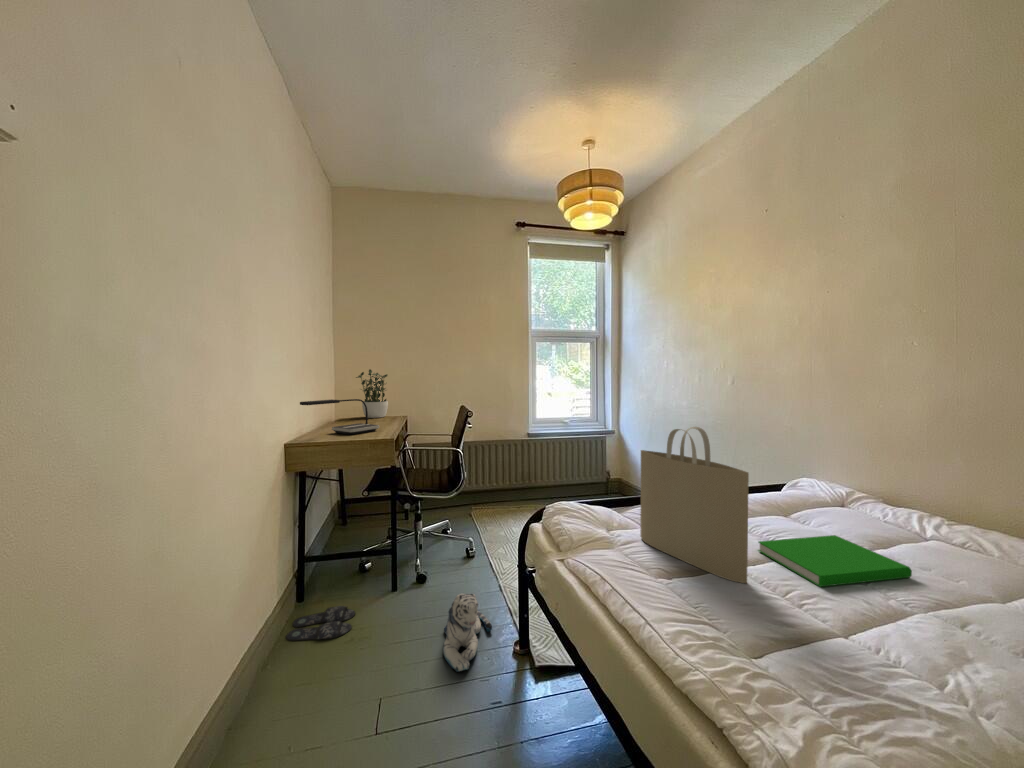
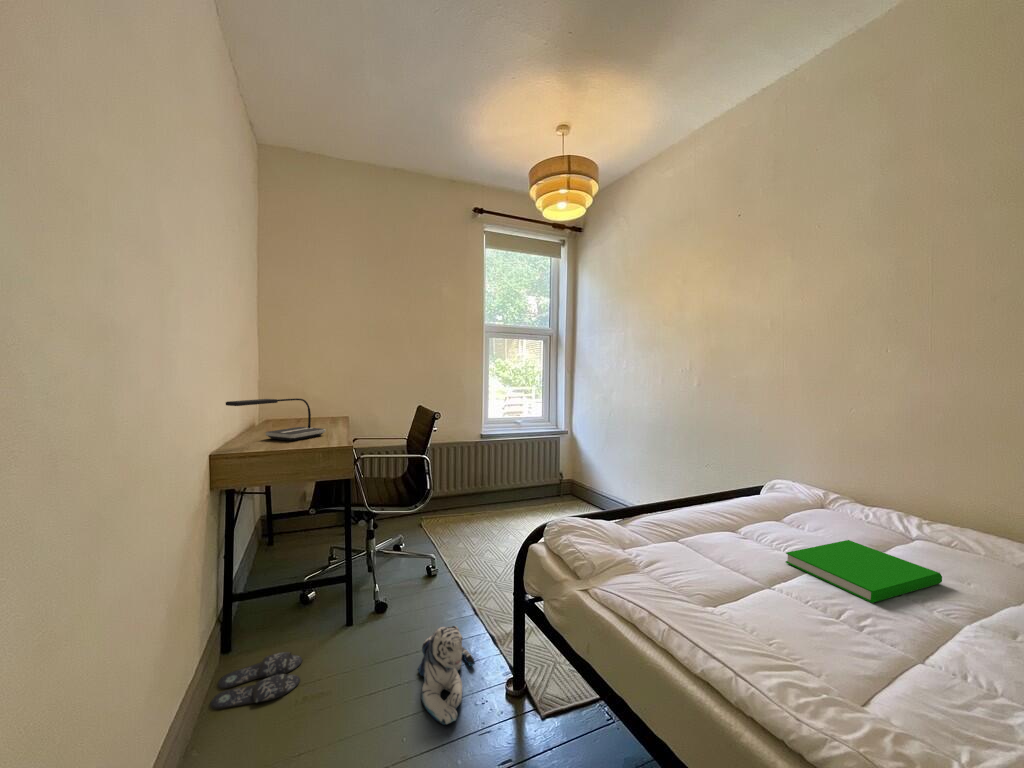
potted plant: present [356,369,388,418] -> none [289,364,330,420]
tote bag: present [640,427,749,583] -> none [662,432,807,606]

